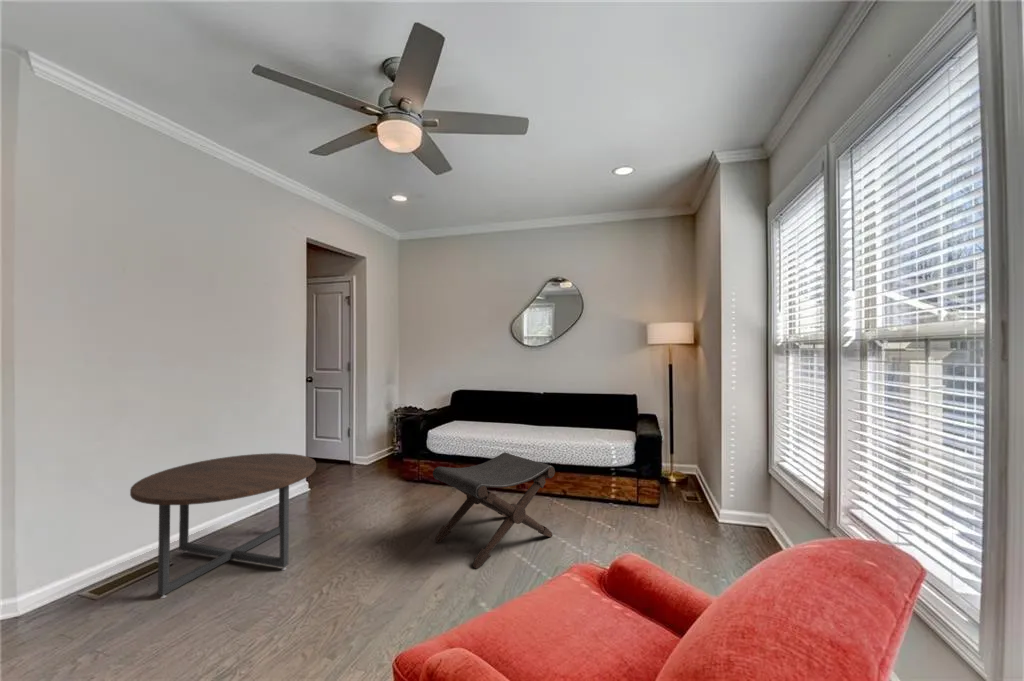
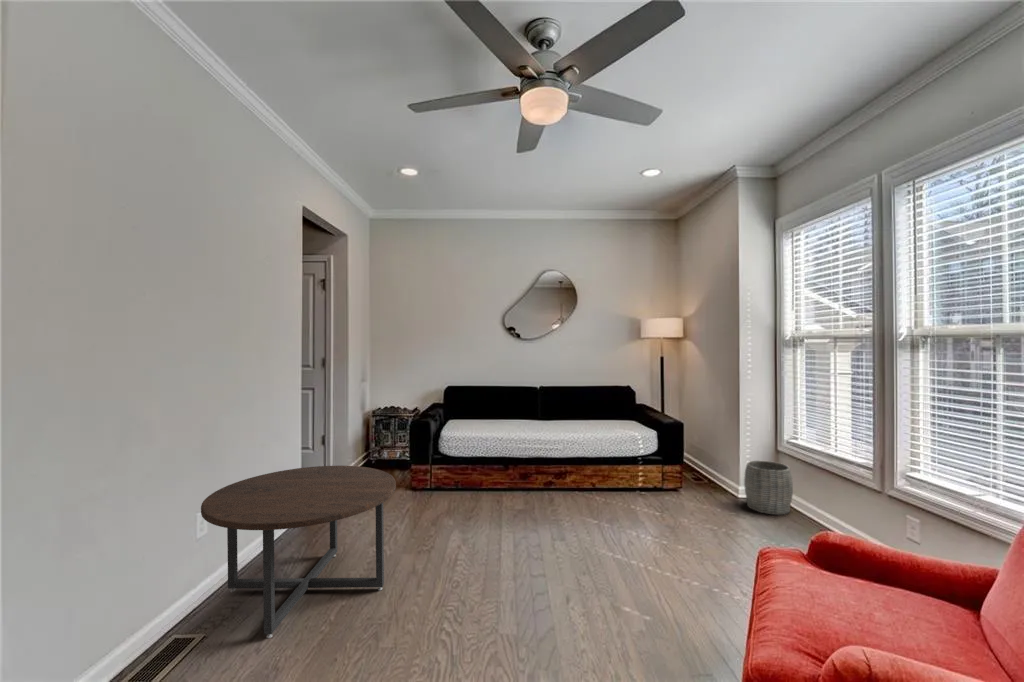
footstool: present [433,452,555,569] -> none [508,448,620,561]
woven basket: none [715,483,770,548] -> present [744,461,793,515]

